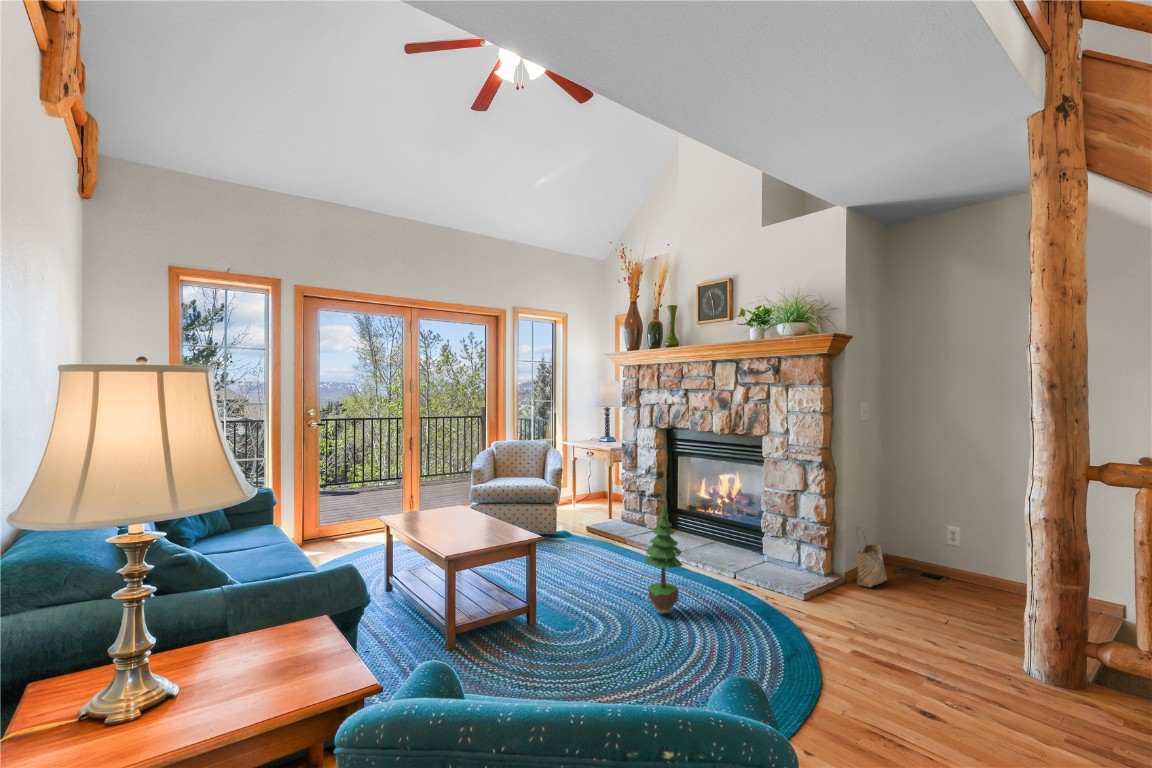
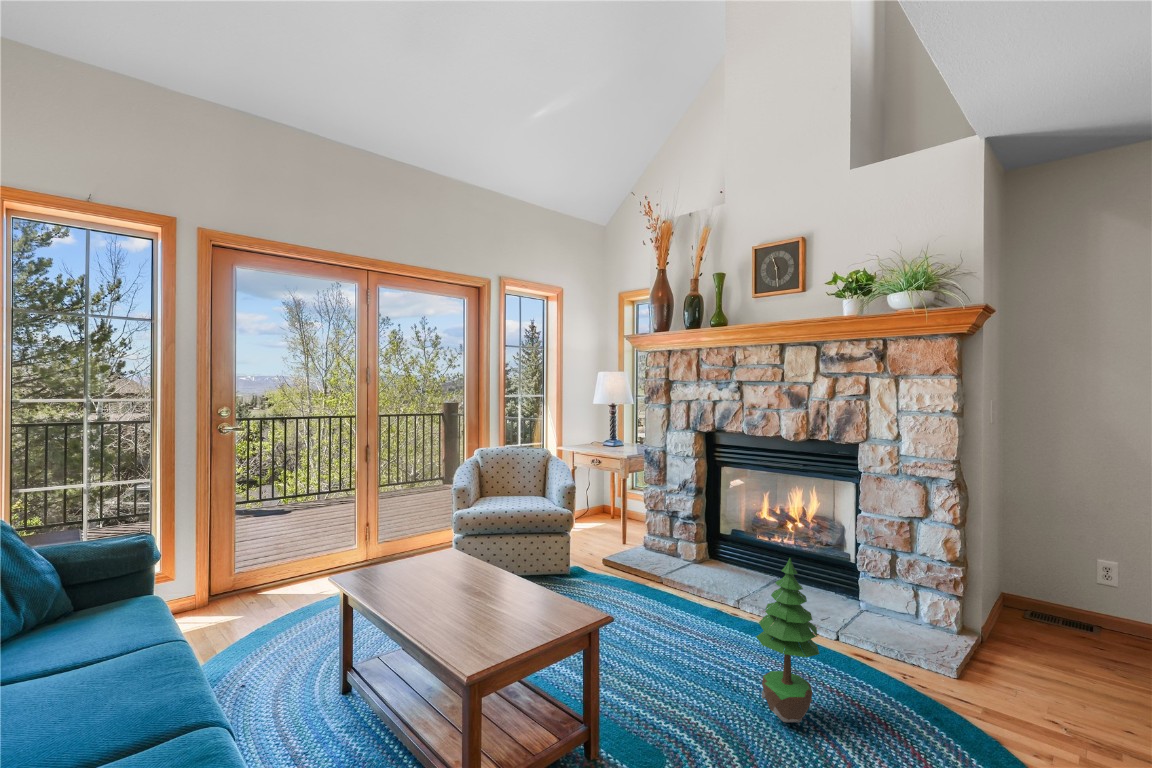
woven basket: present [857,545,887,587] -> none [997,566,1037,651]

